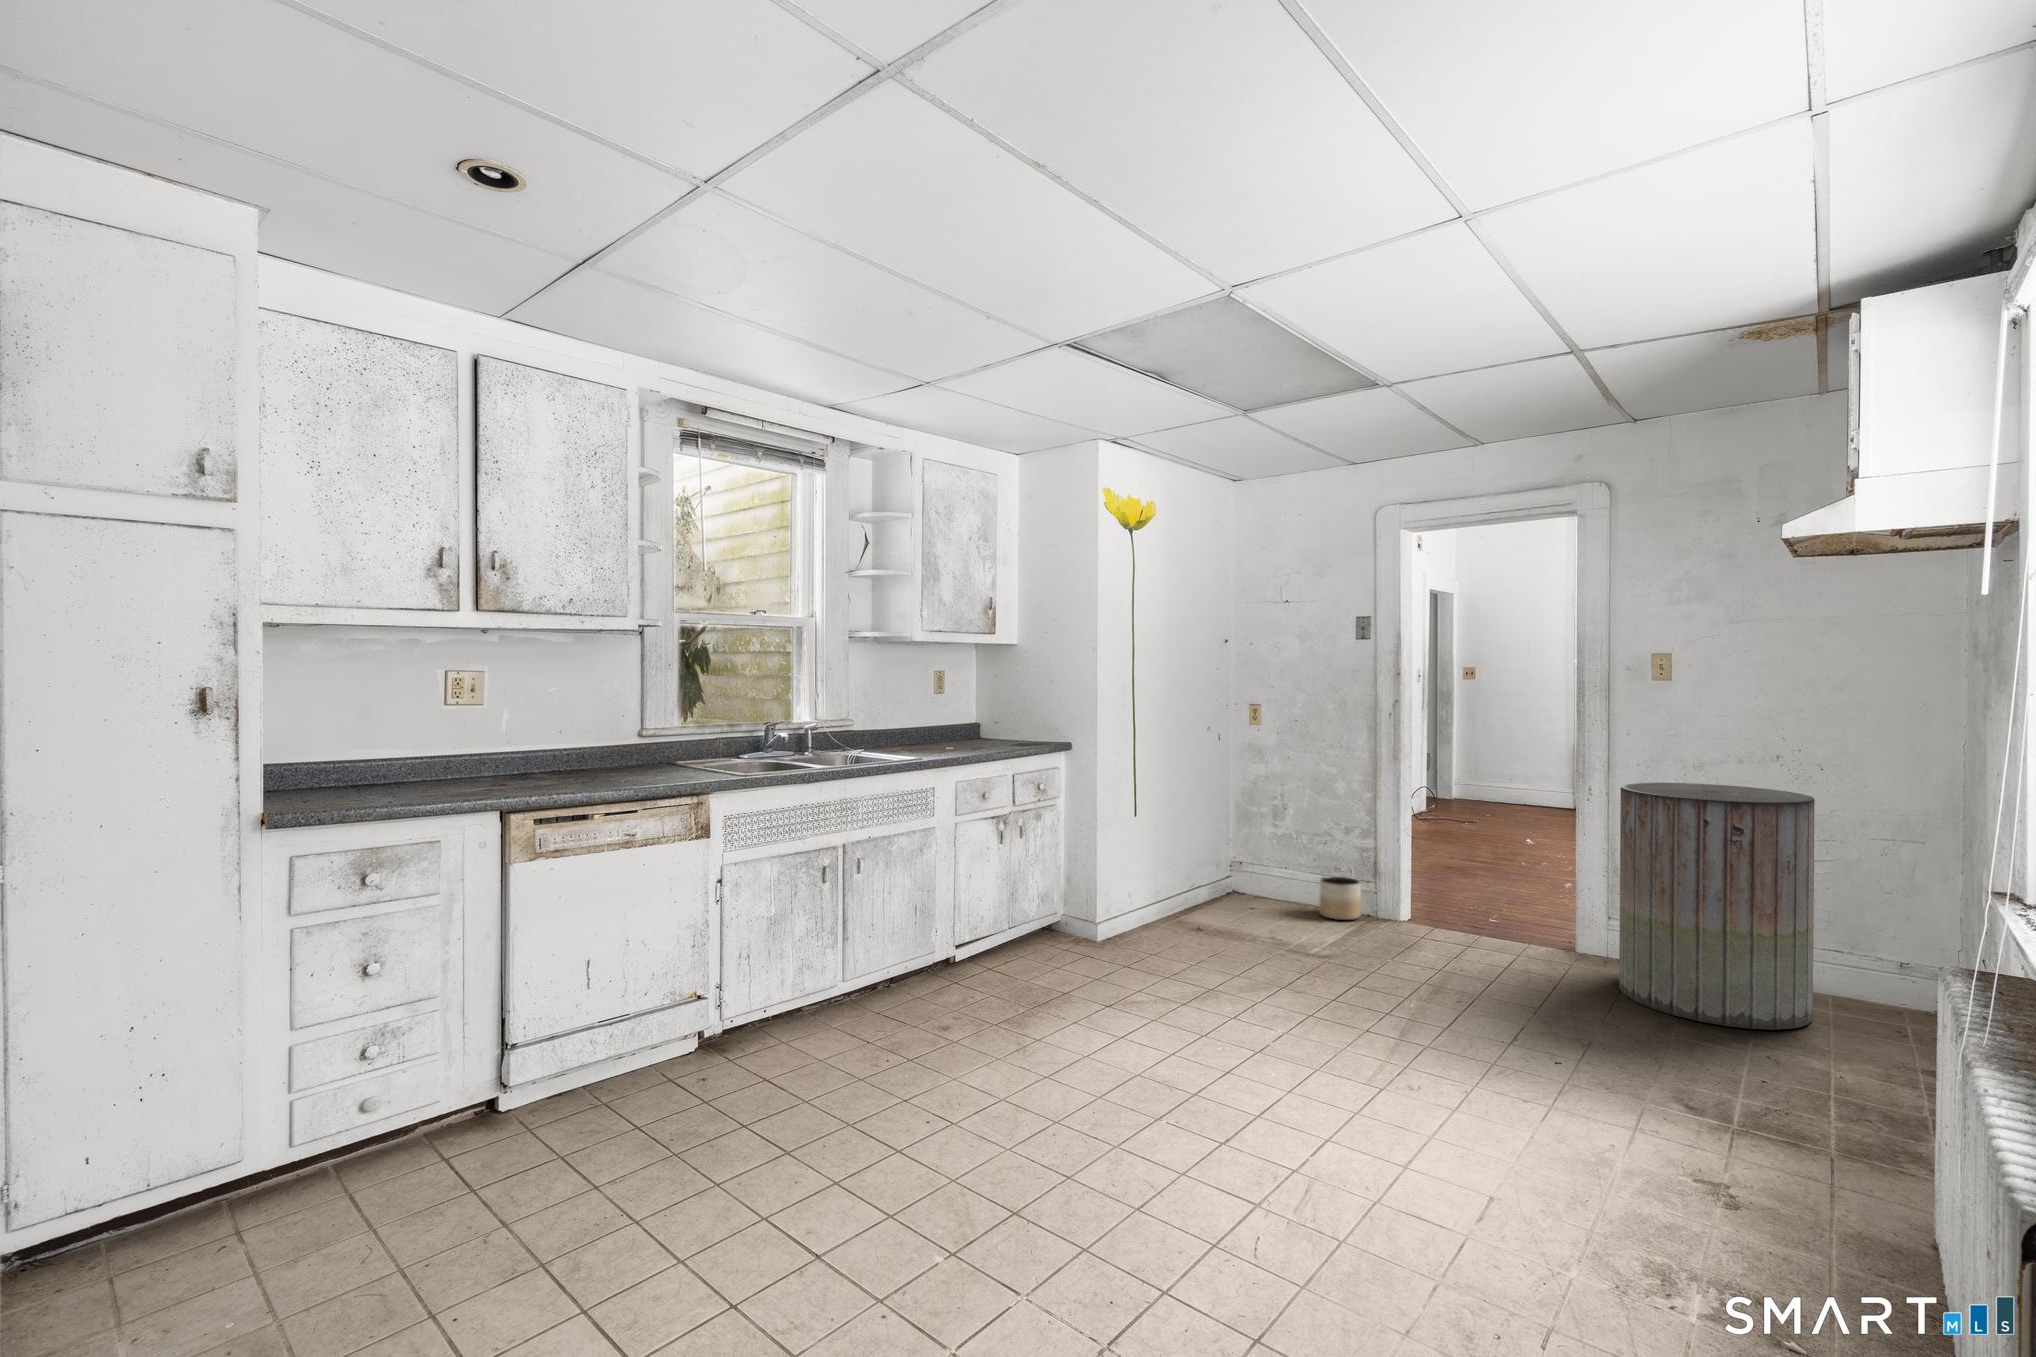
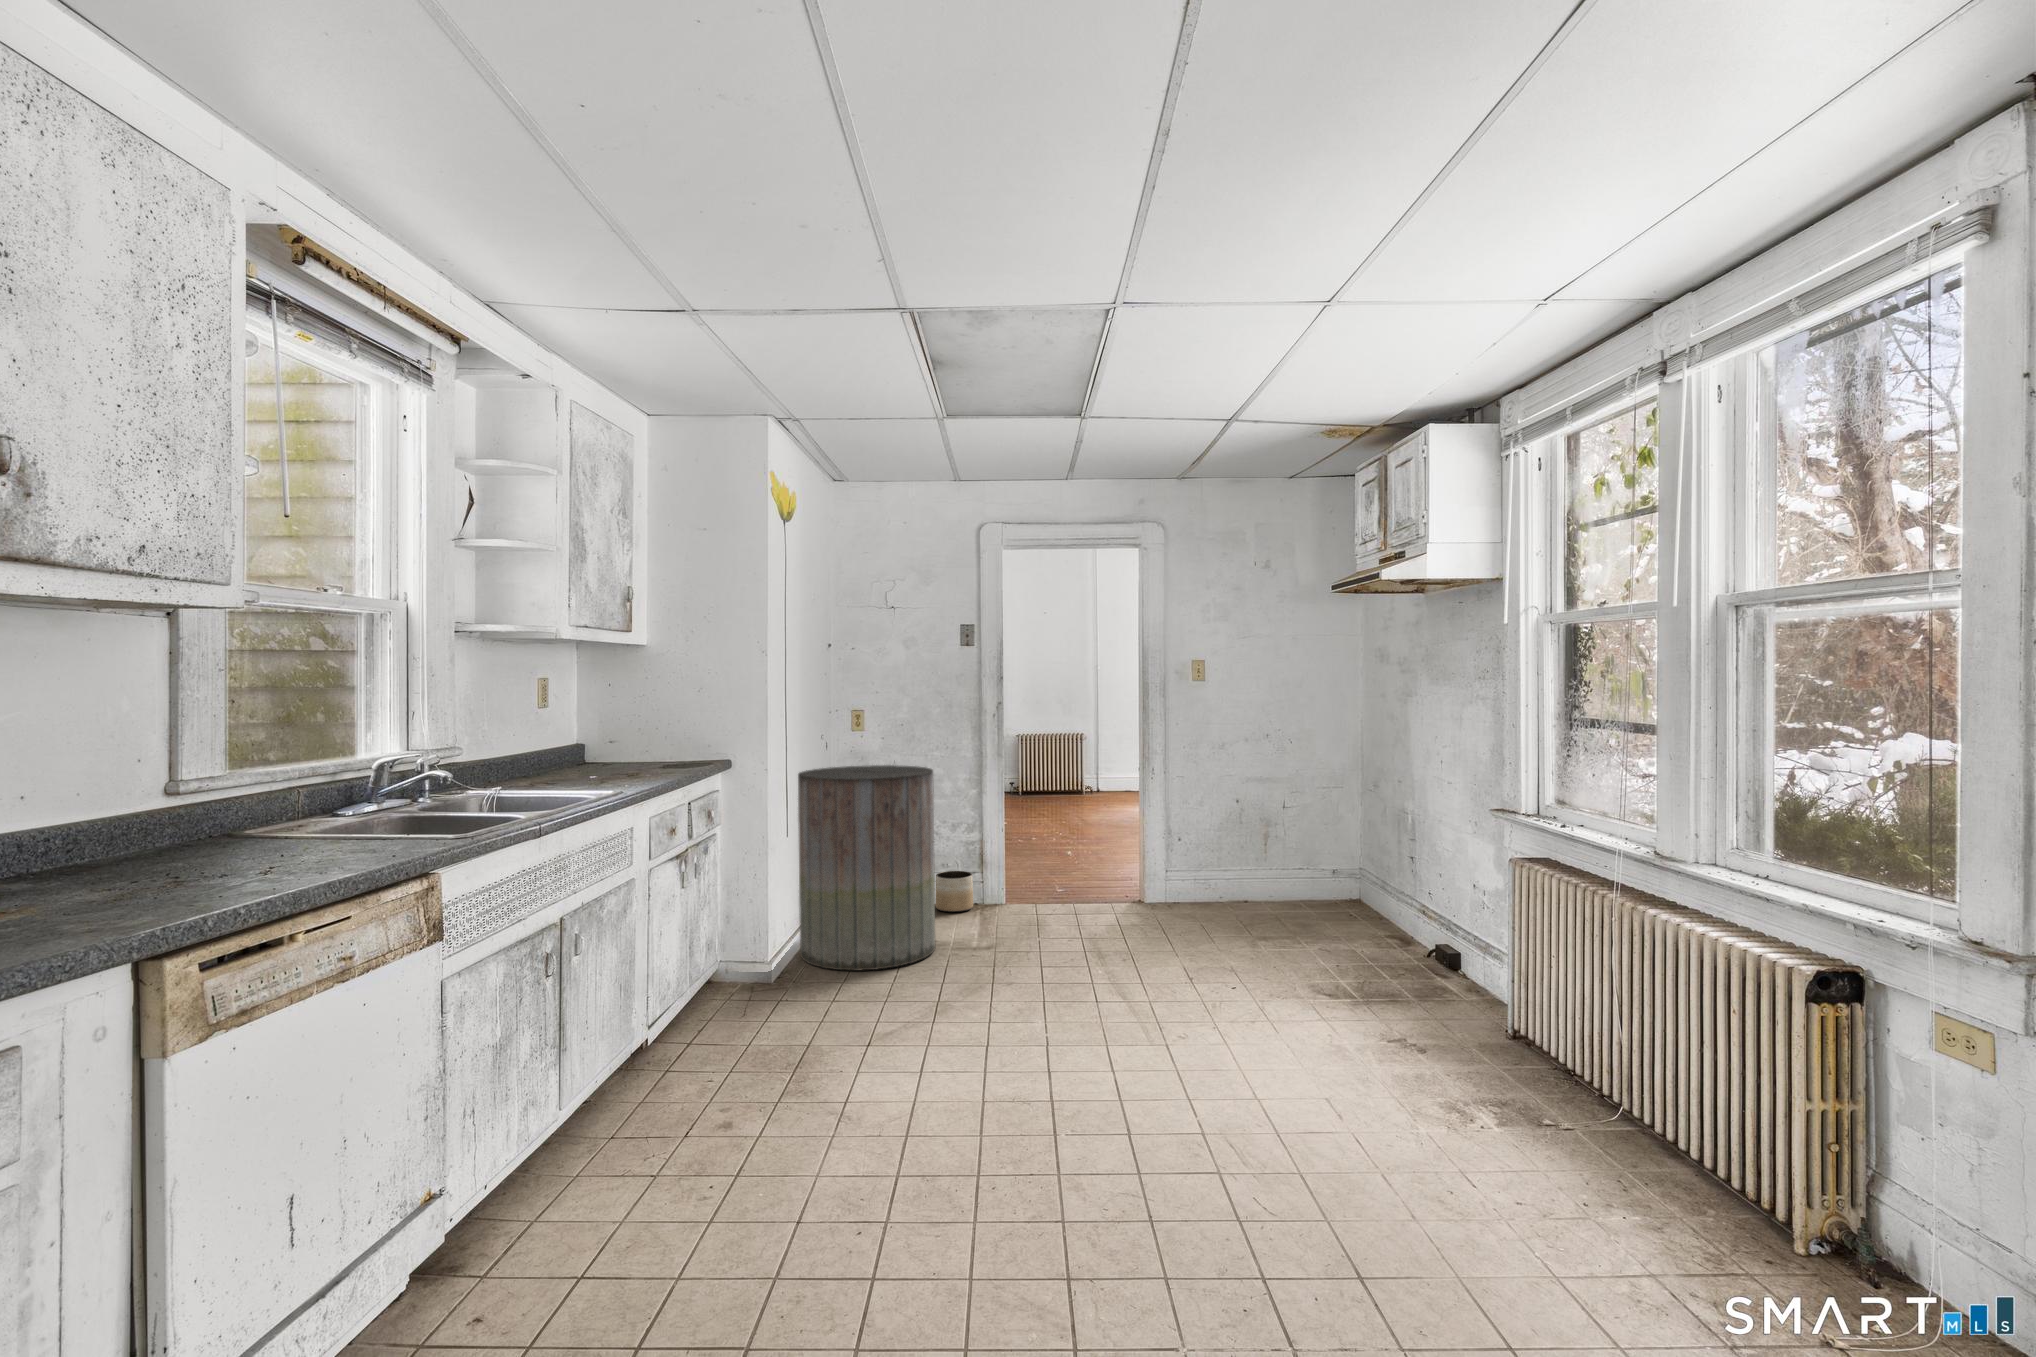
trash can: present [1619,783,1815,1030] -> present [798,765,935,971]

